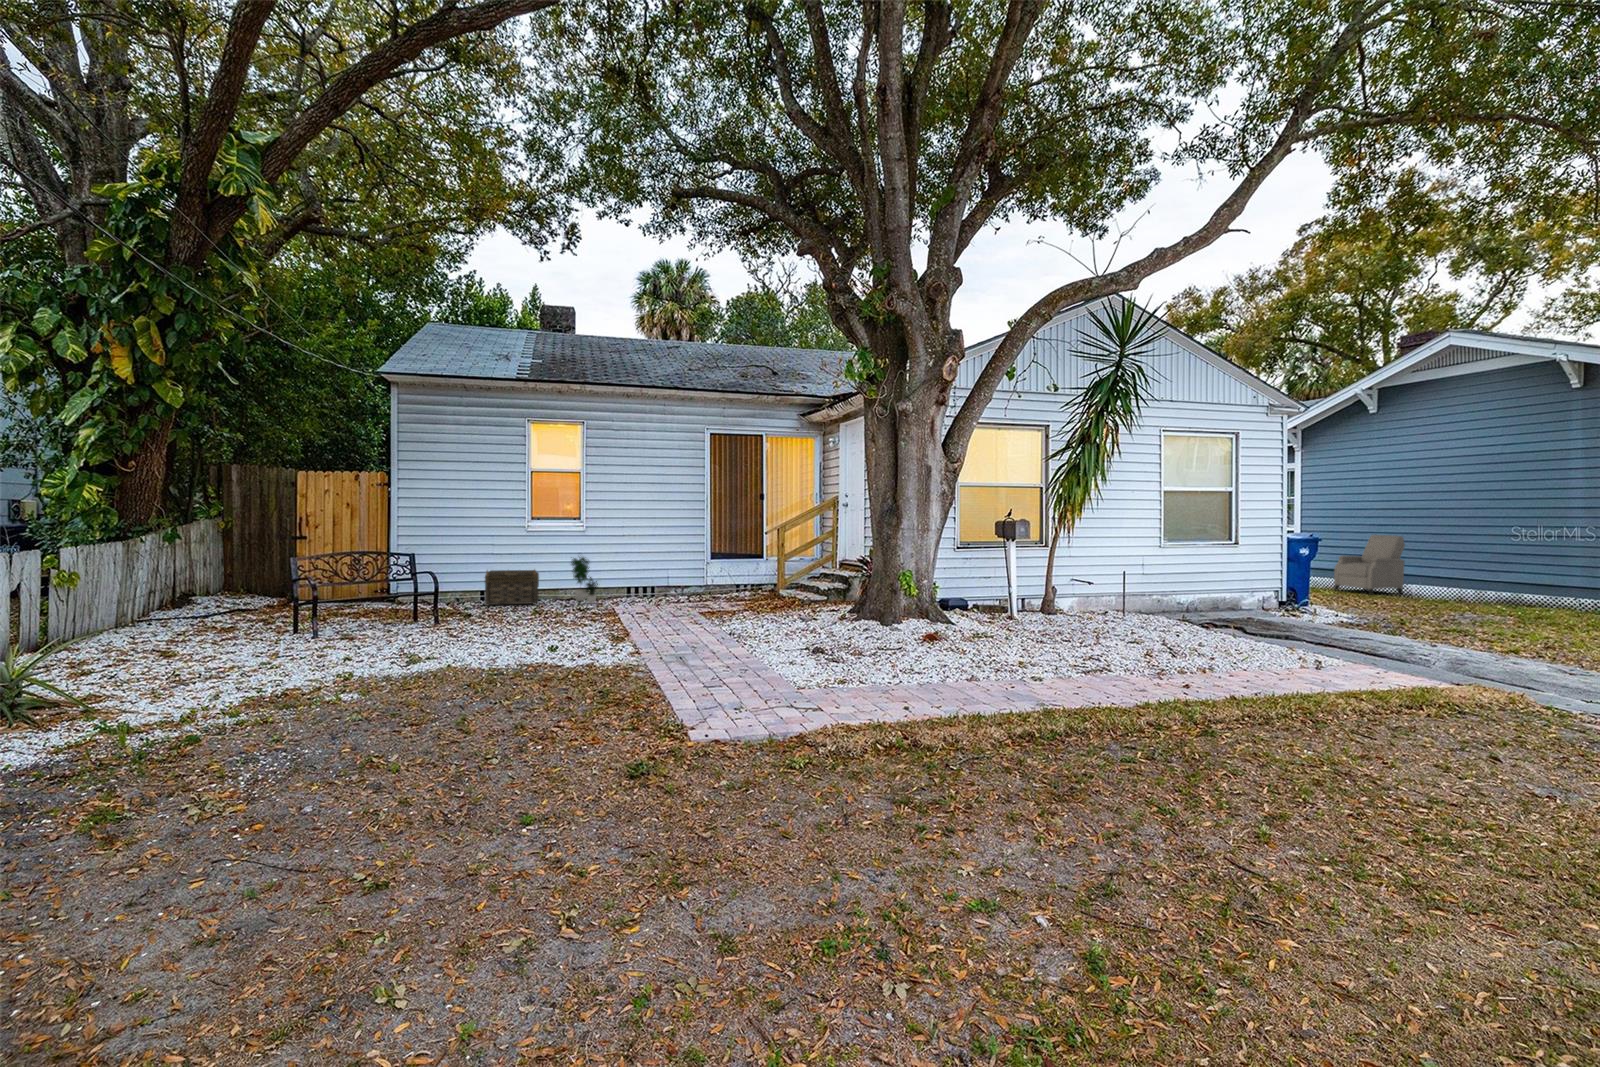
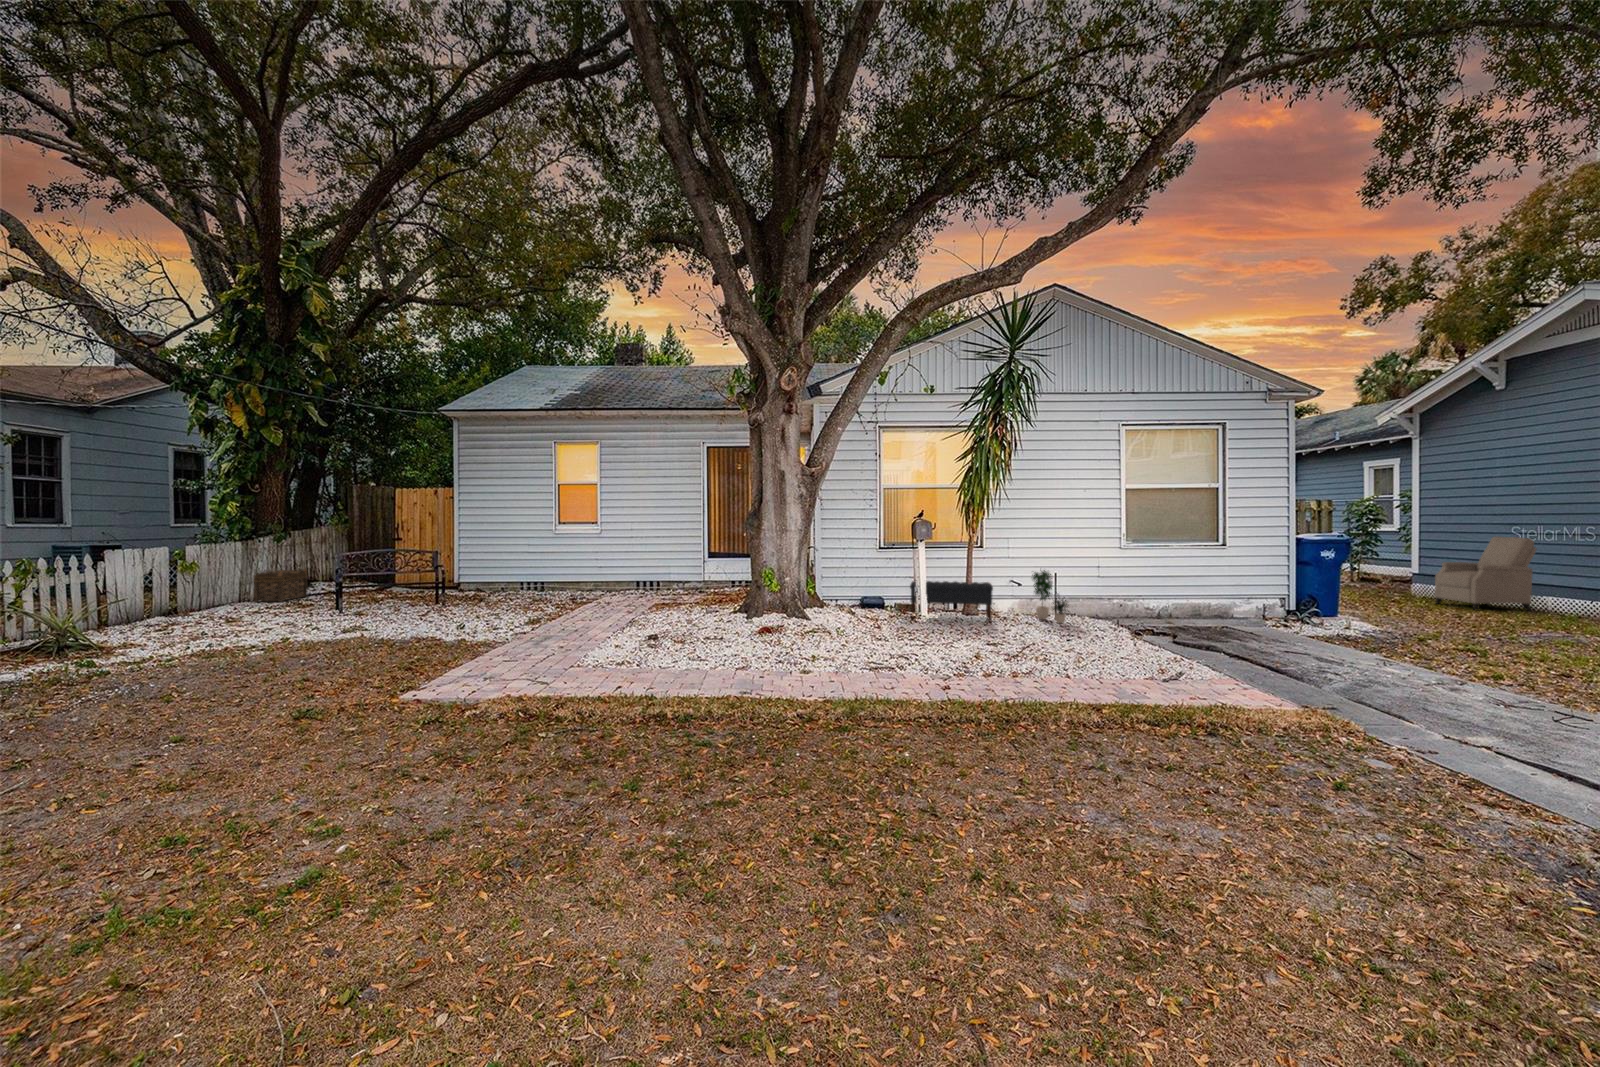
potted plant: present [571,557,599,604] -> present [1032,570,1069,623]
basket: present [485,570,539,606] -> present [253,569,307,602]
bench: none [990,580,1079,620] -> present [910,581,993,622]

